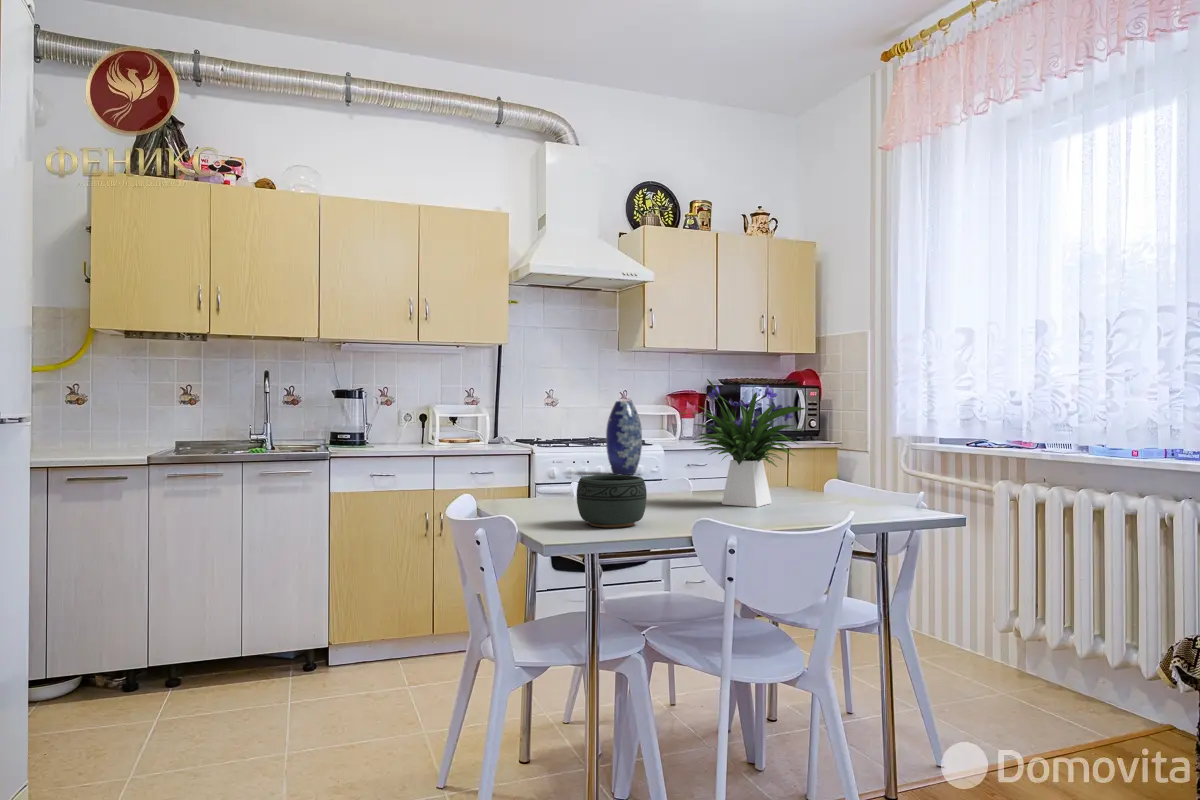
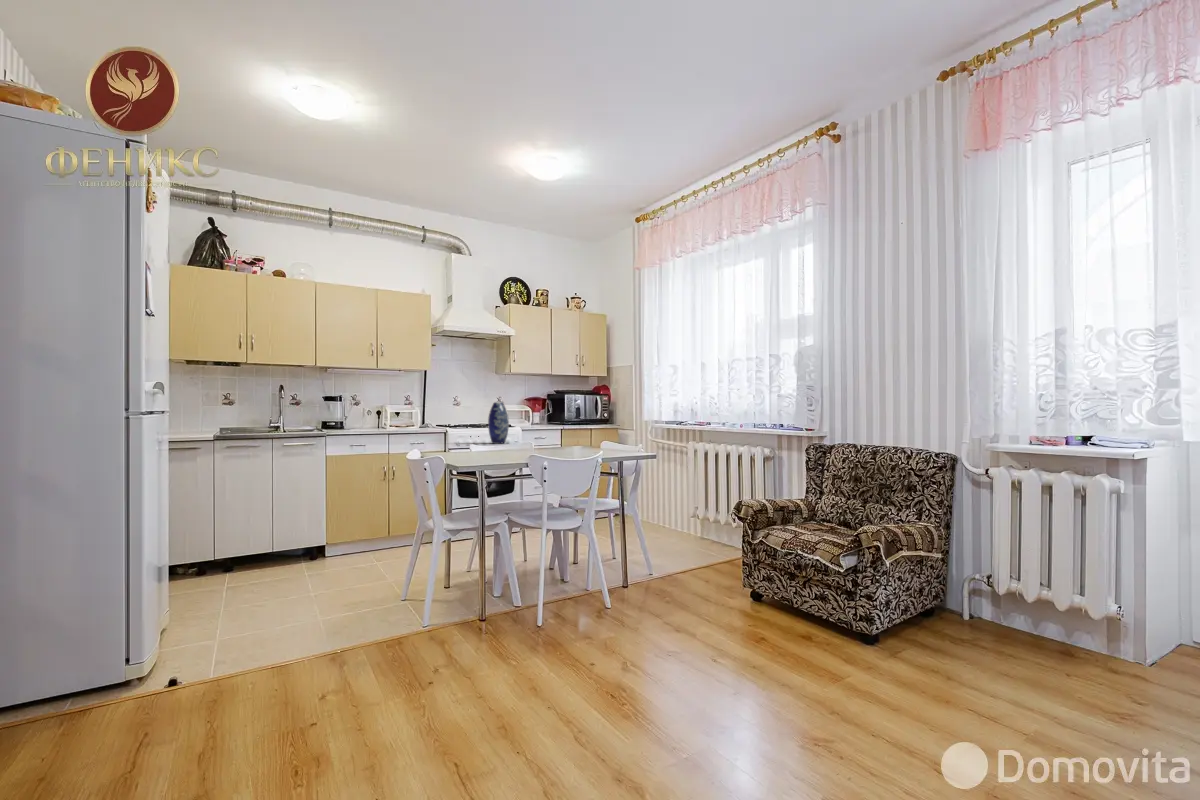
flower arrangement: present [682,379,805,507] -> none [524,390,585,453]
bowl: present [577,475,647,527] -> none [469,437,504,461]

